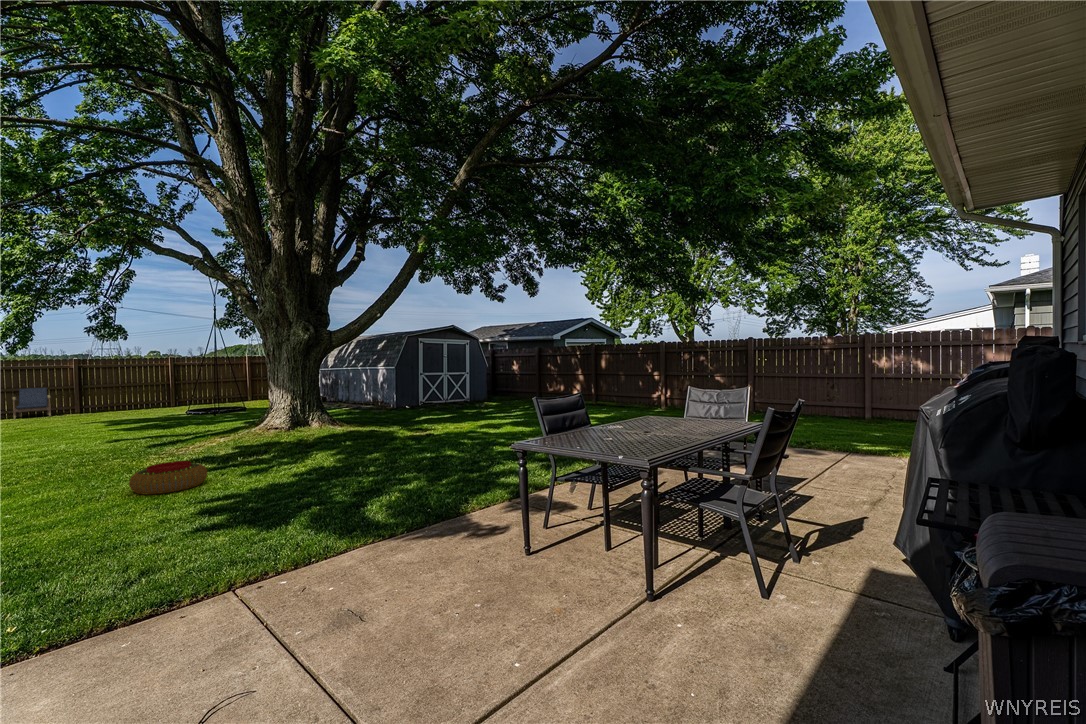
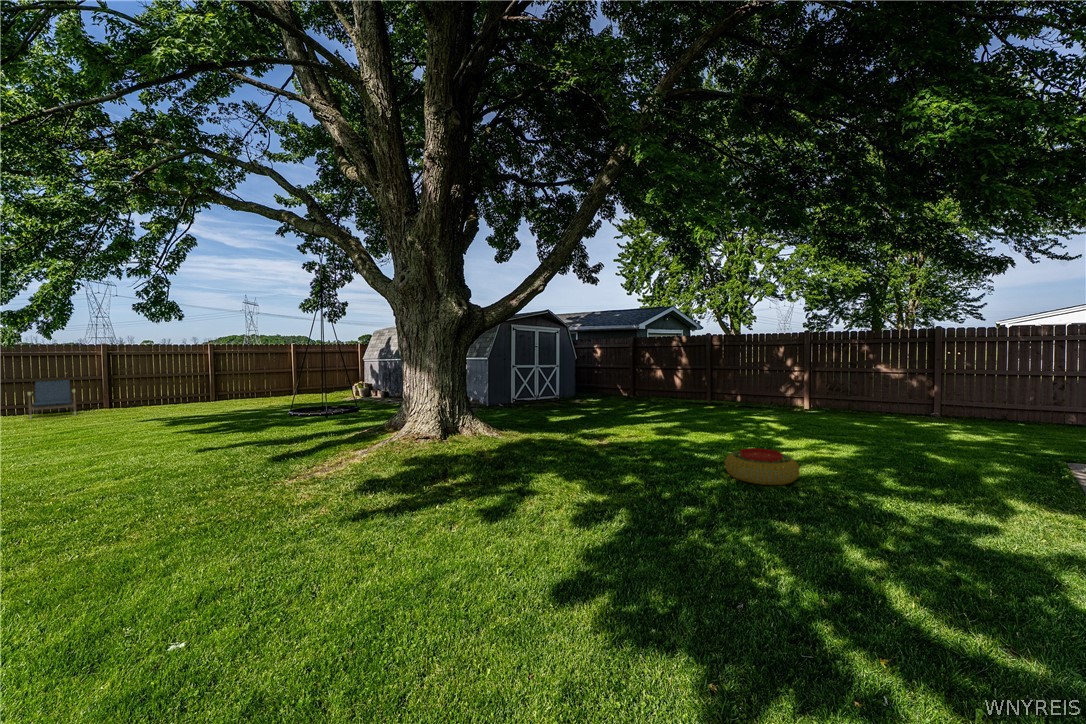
pouf: present [129,461,207,494] -> present [725,448,800,485]

